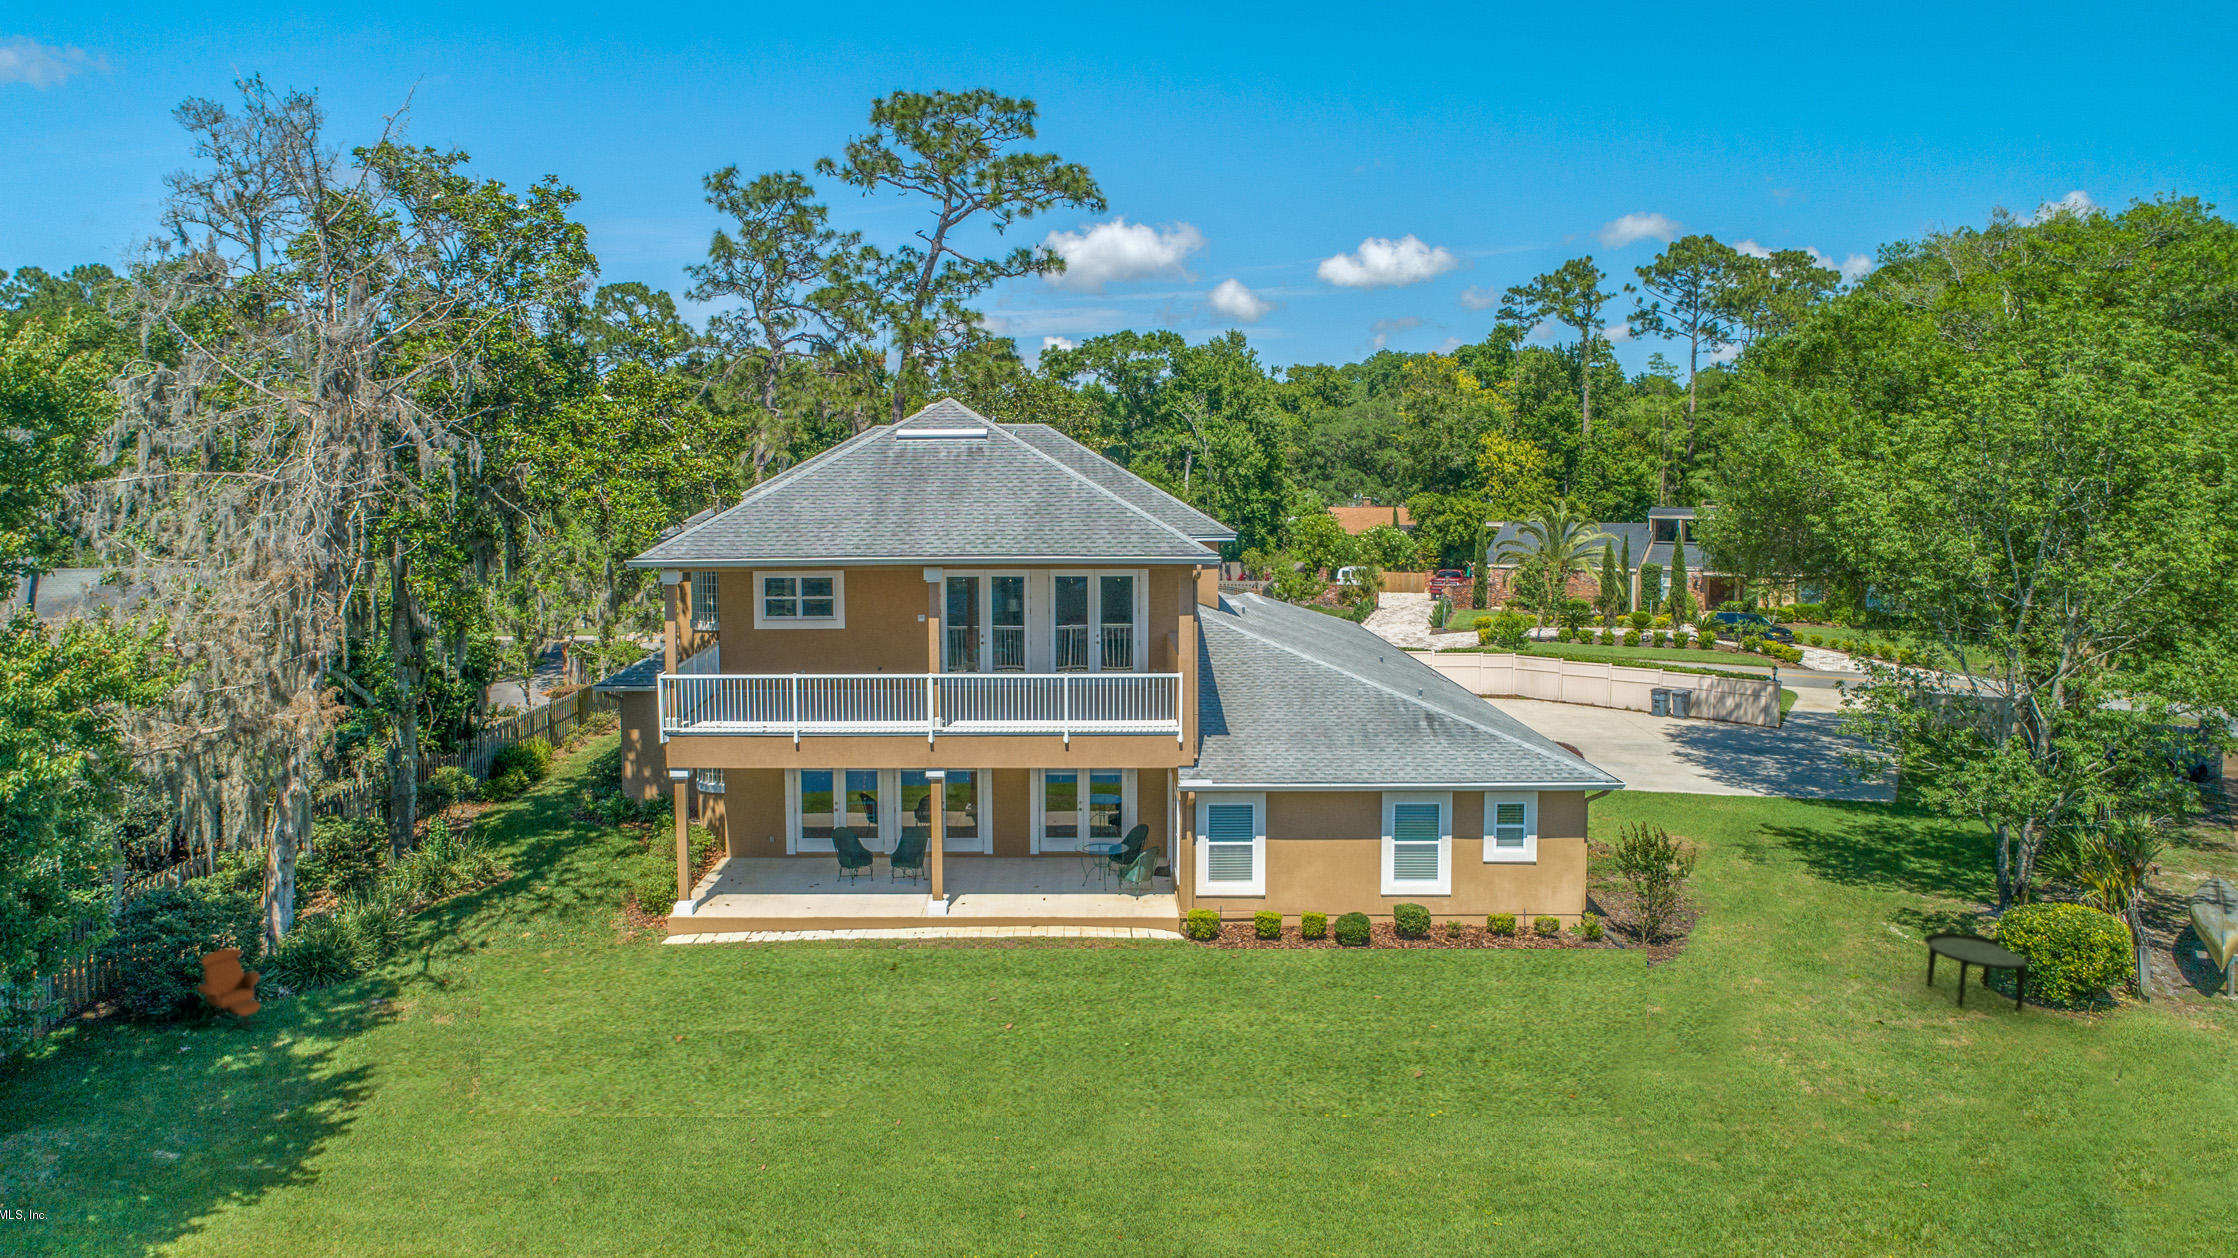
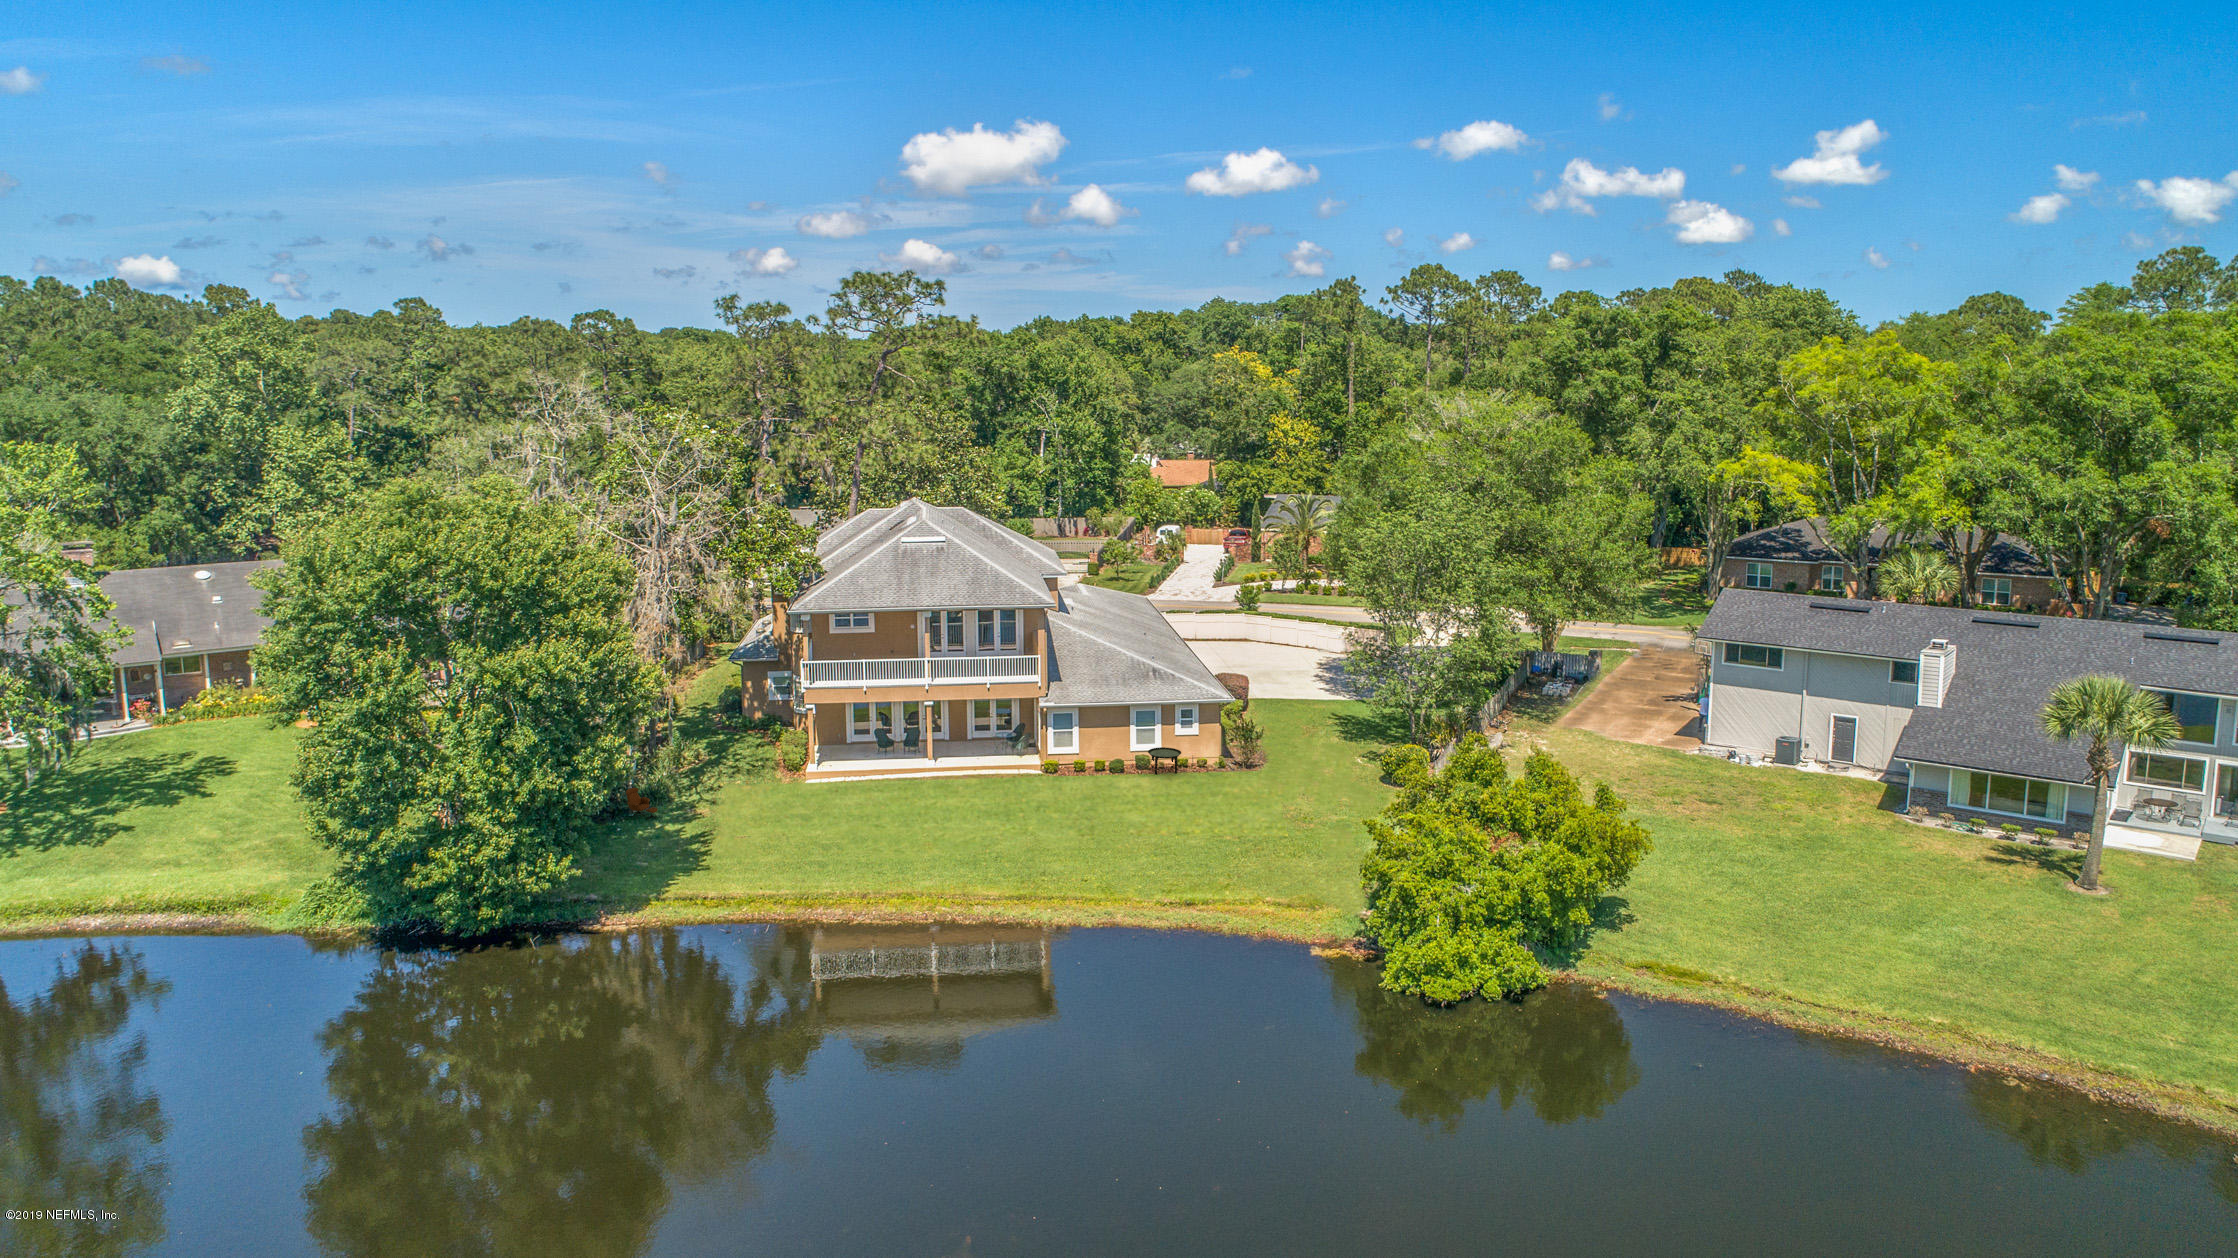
round table: present [1924,933,2032,1011] -> present [1148,747,1181,774]

